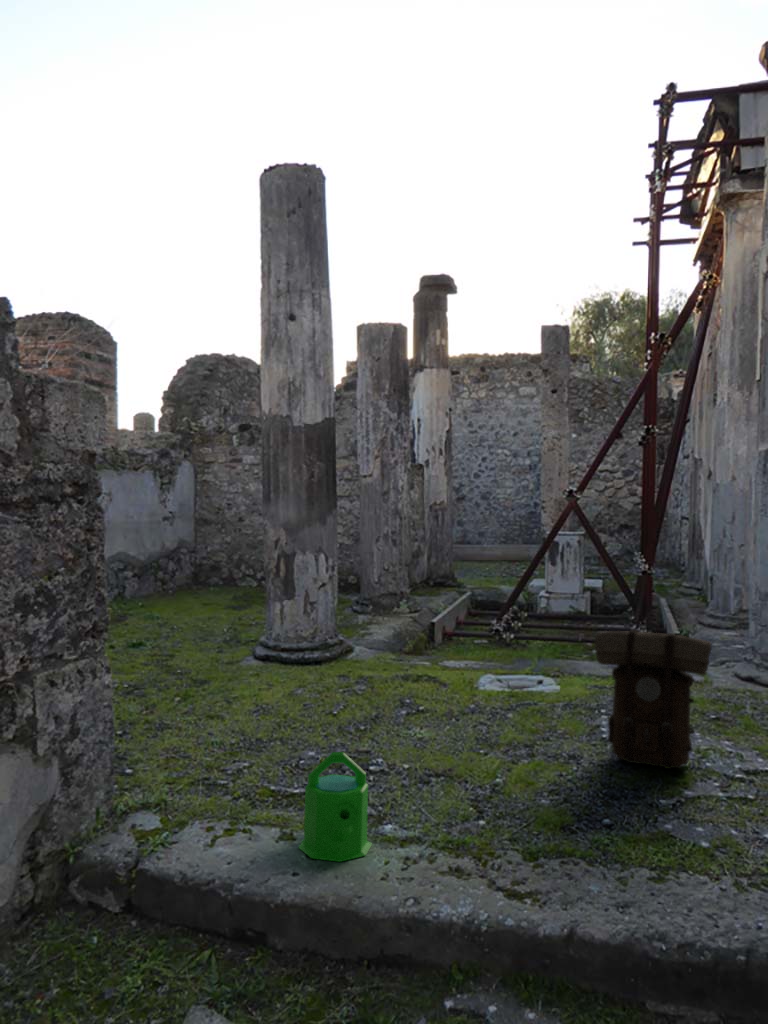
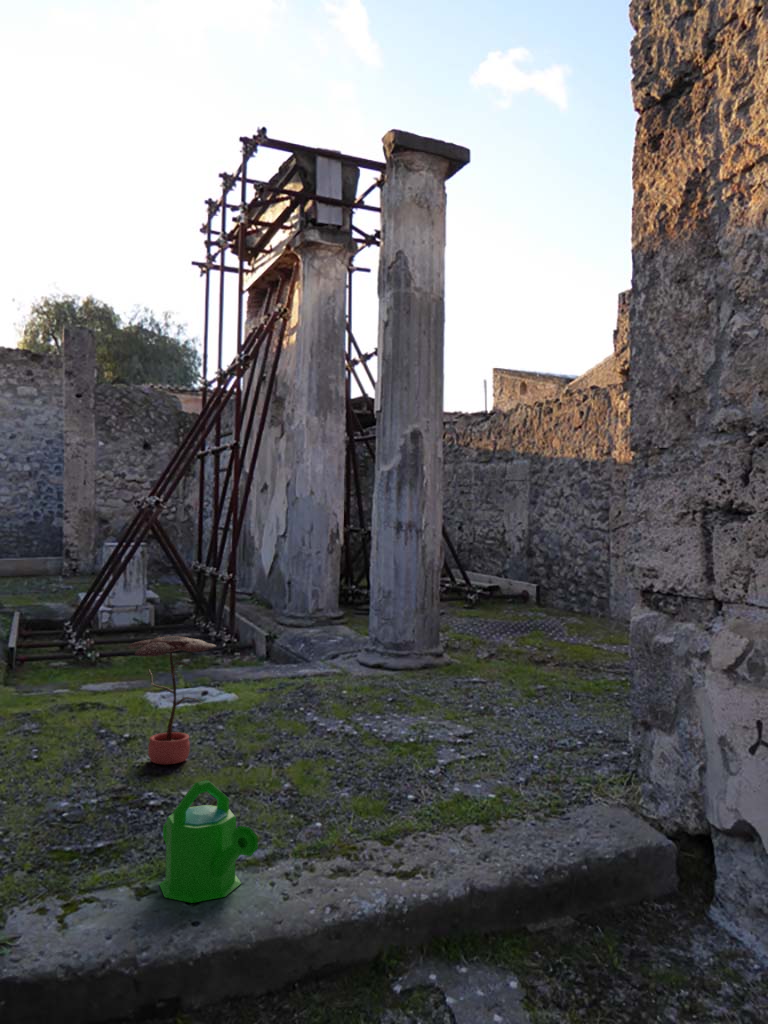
potted plant: none [400,622,479,743] -> present [128,636,216,765]
backpack: present [595,630,711,769] -> none [325,626,424,747]

